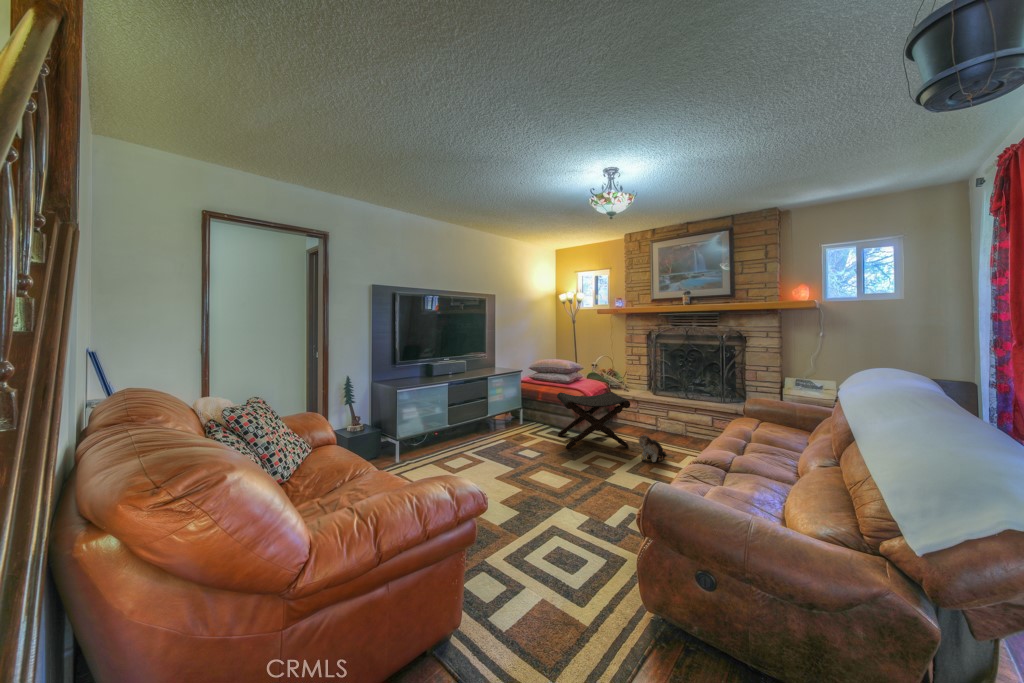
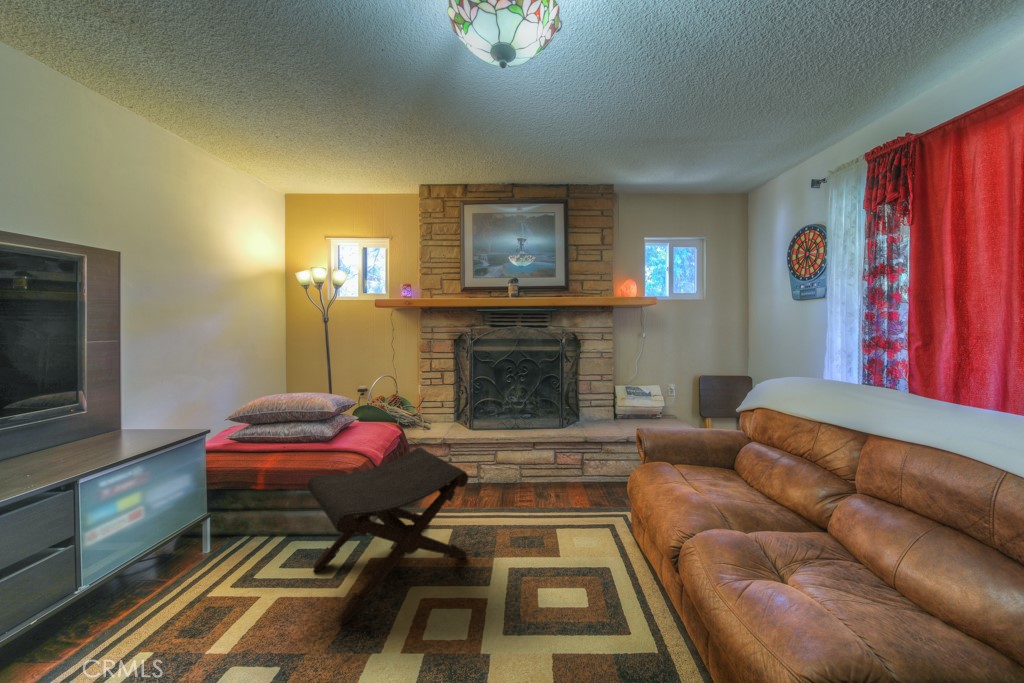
plush toy: present [639,435,666,462] -> none [502,542,540,596]

